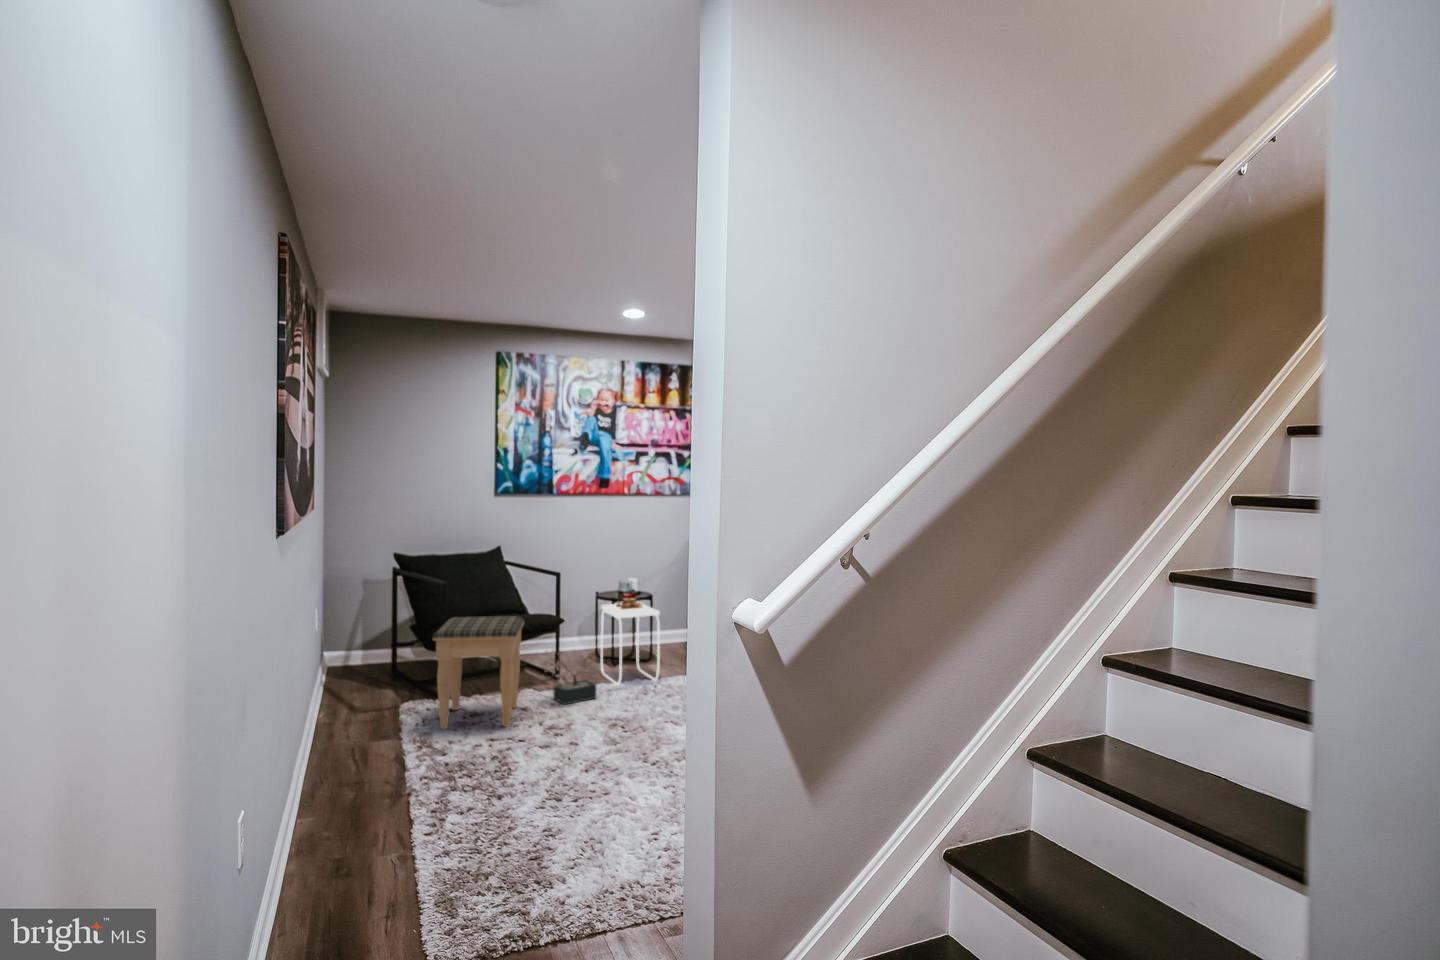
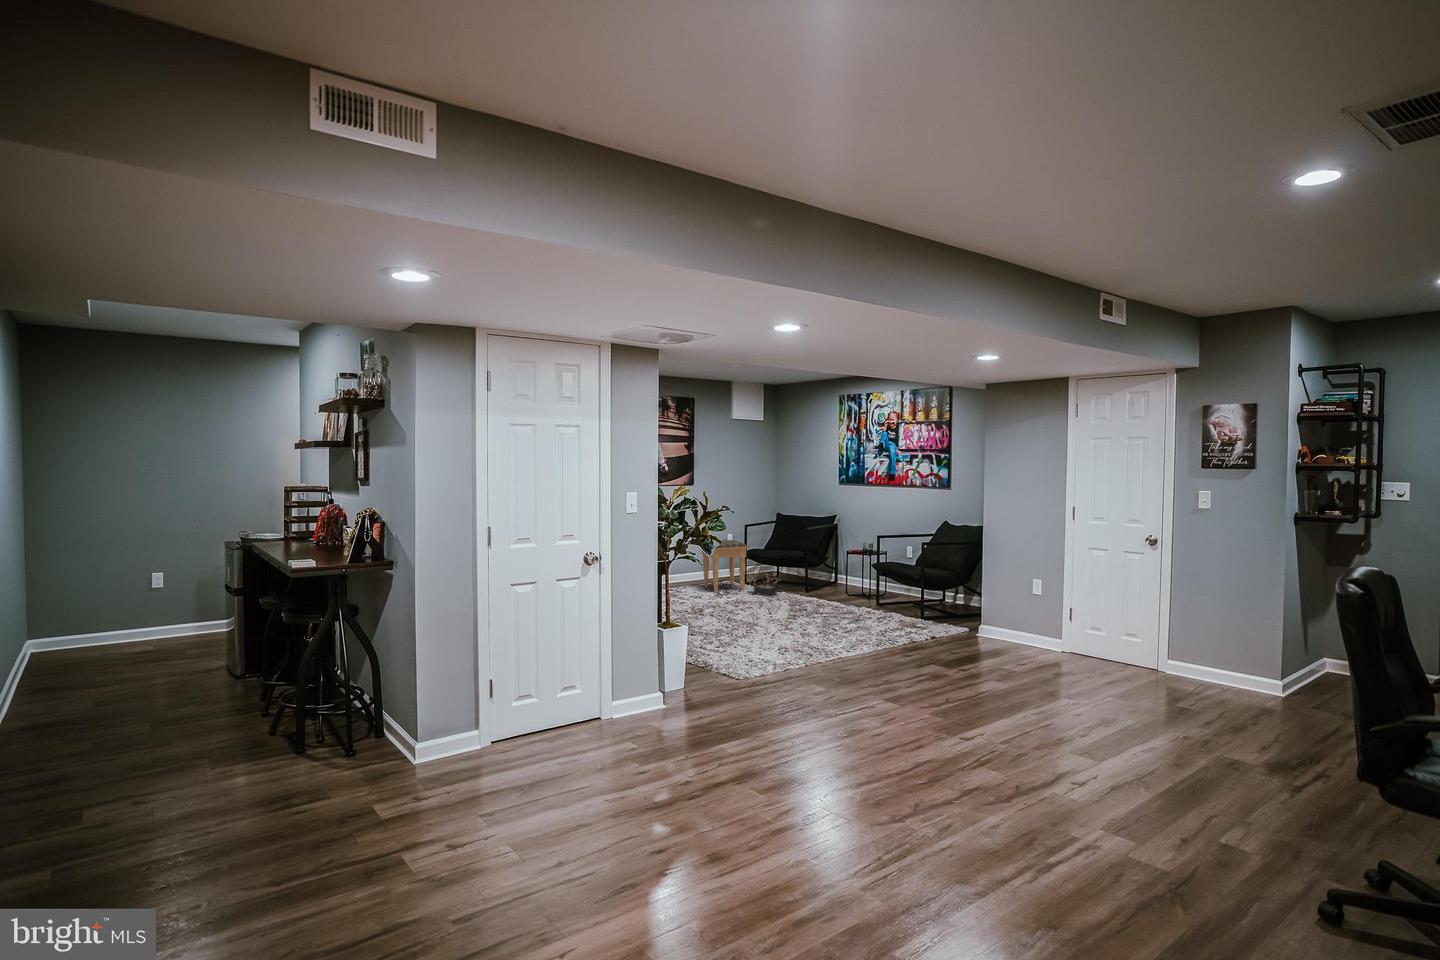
side table: present [601,598,660,685] -> none [793,547,835,600]

